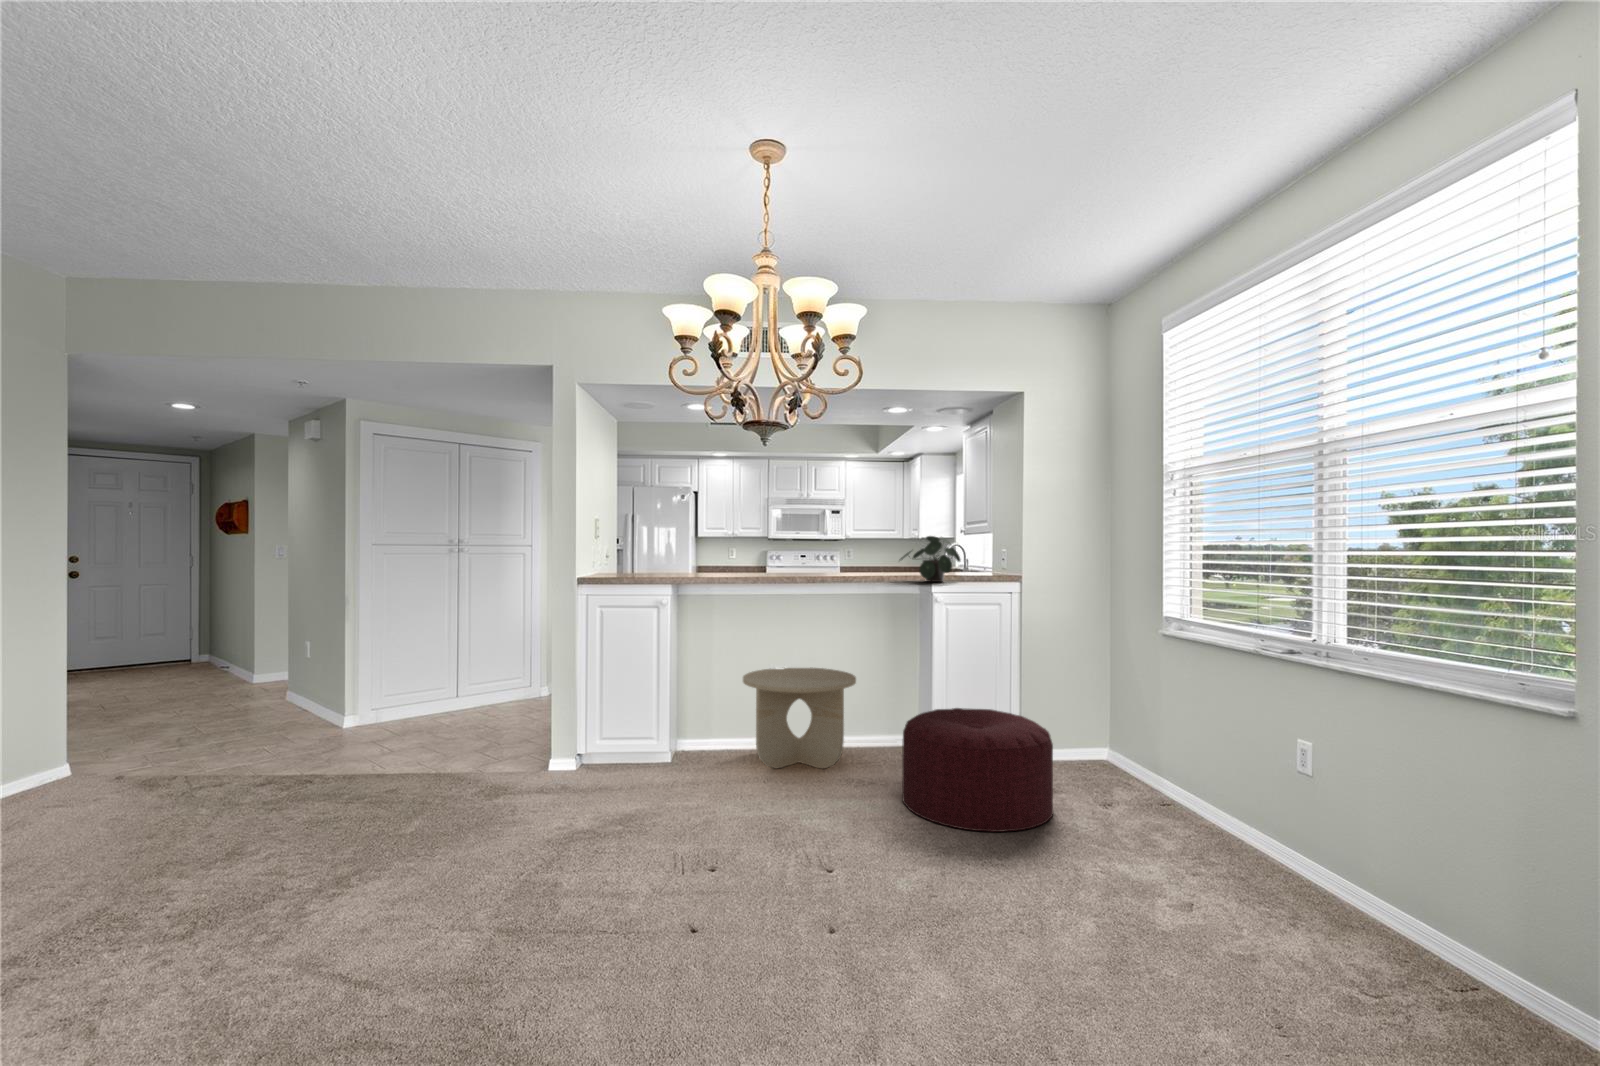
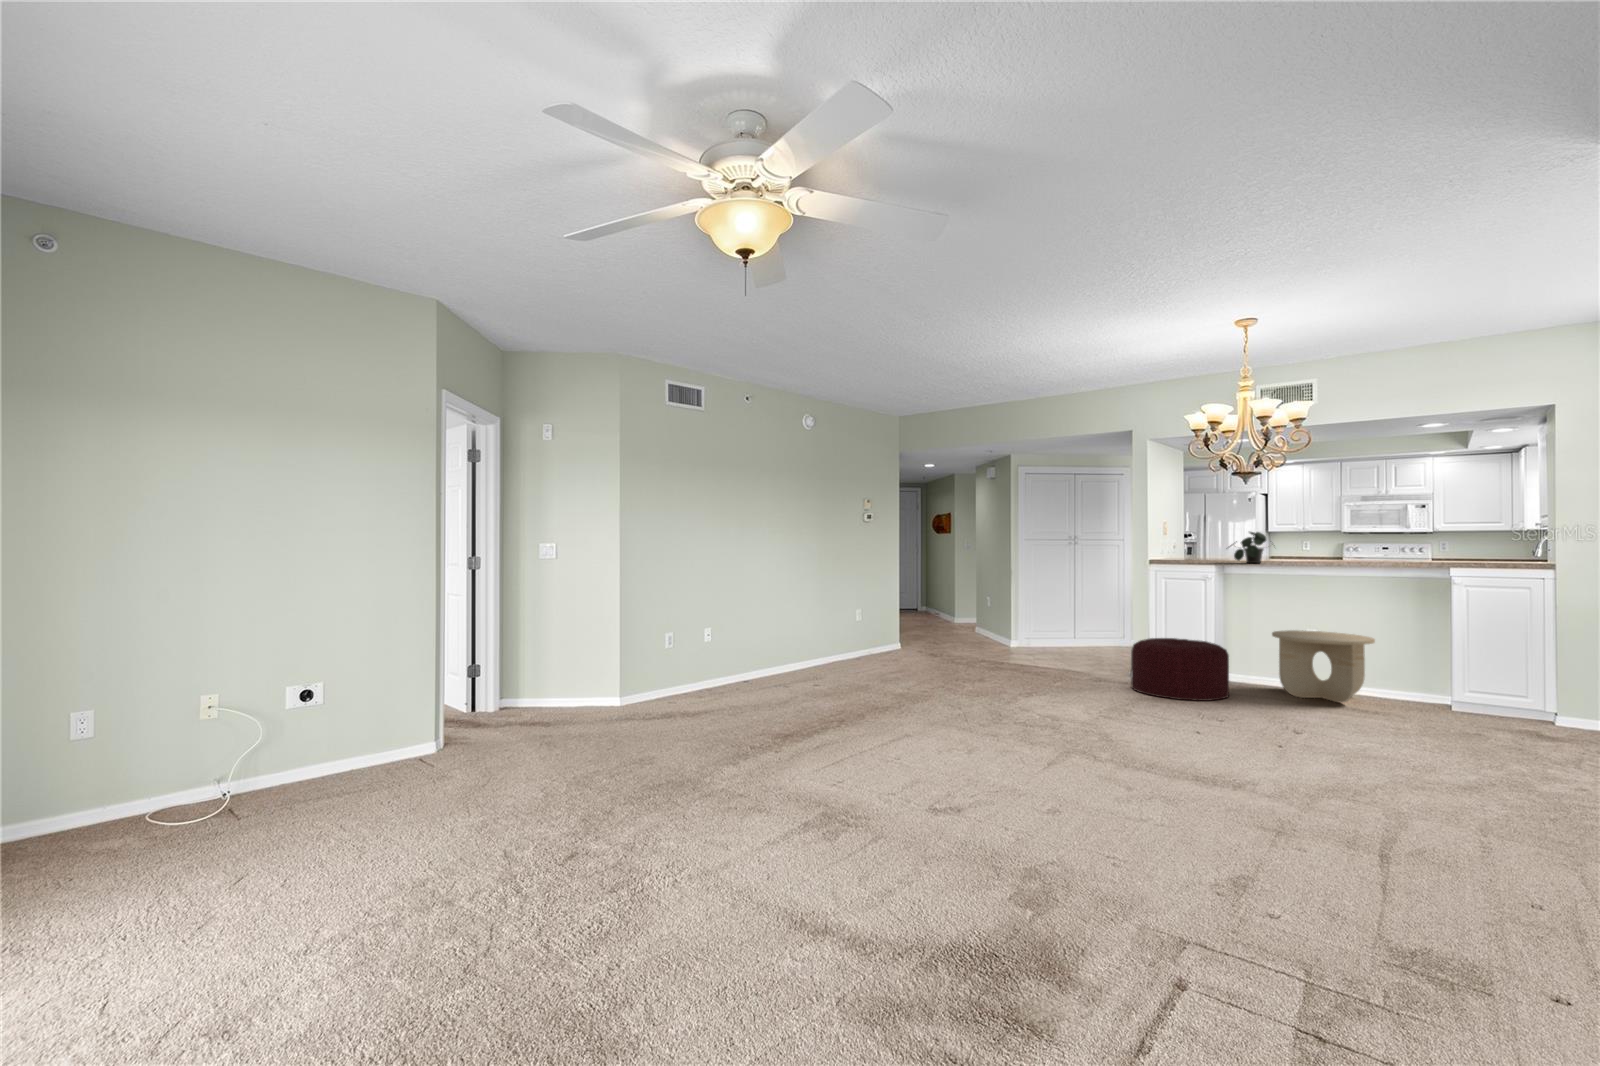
potted plant: present [900,536,960,582] -> present [1229,532,1266,563]
ottoman: present [902,708,1053,832] -> present [1131,638,1229,701]

